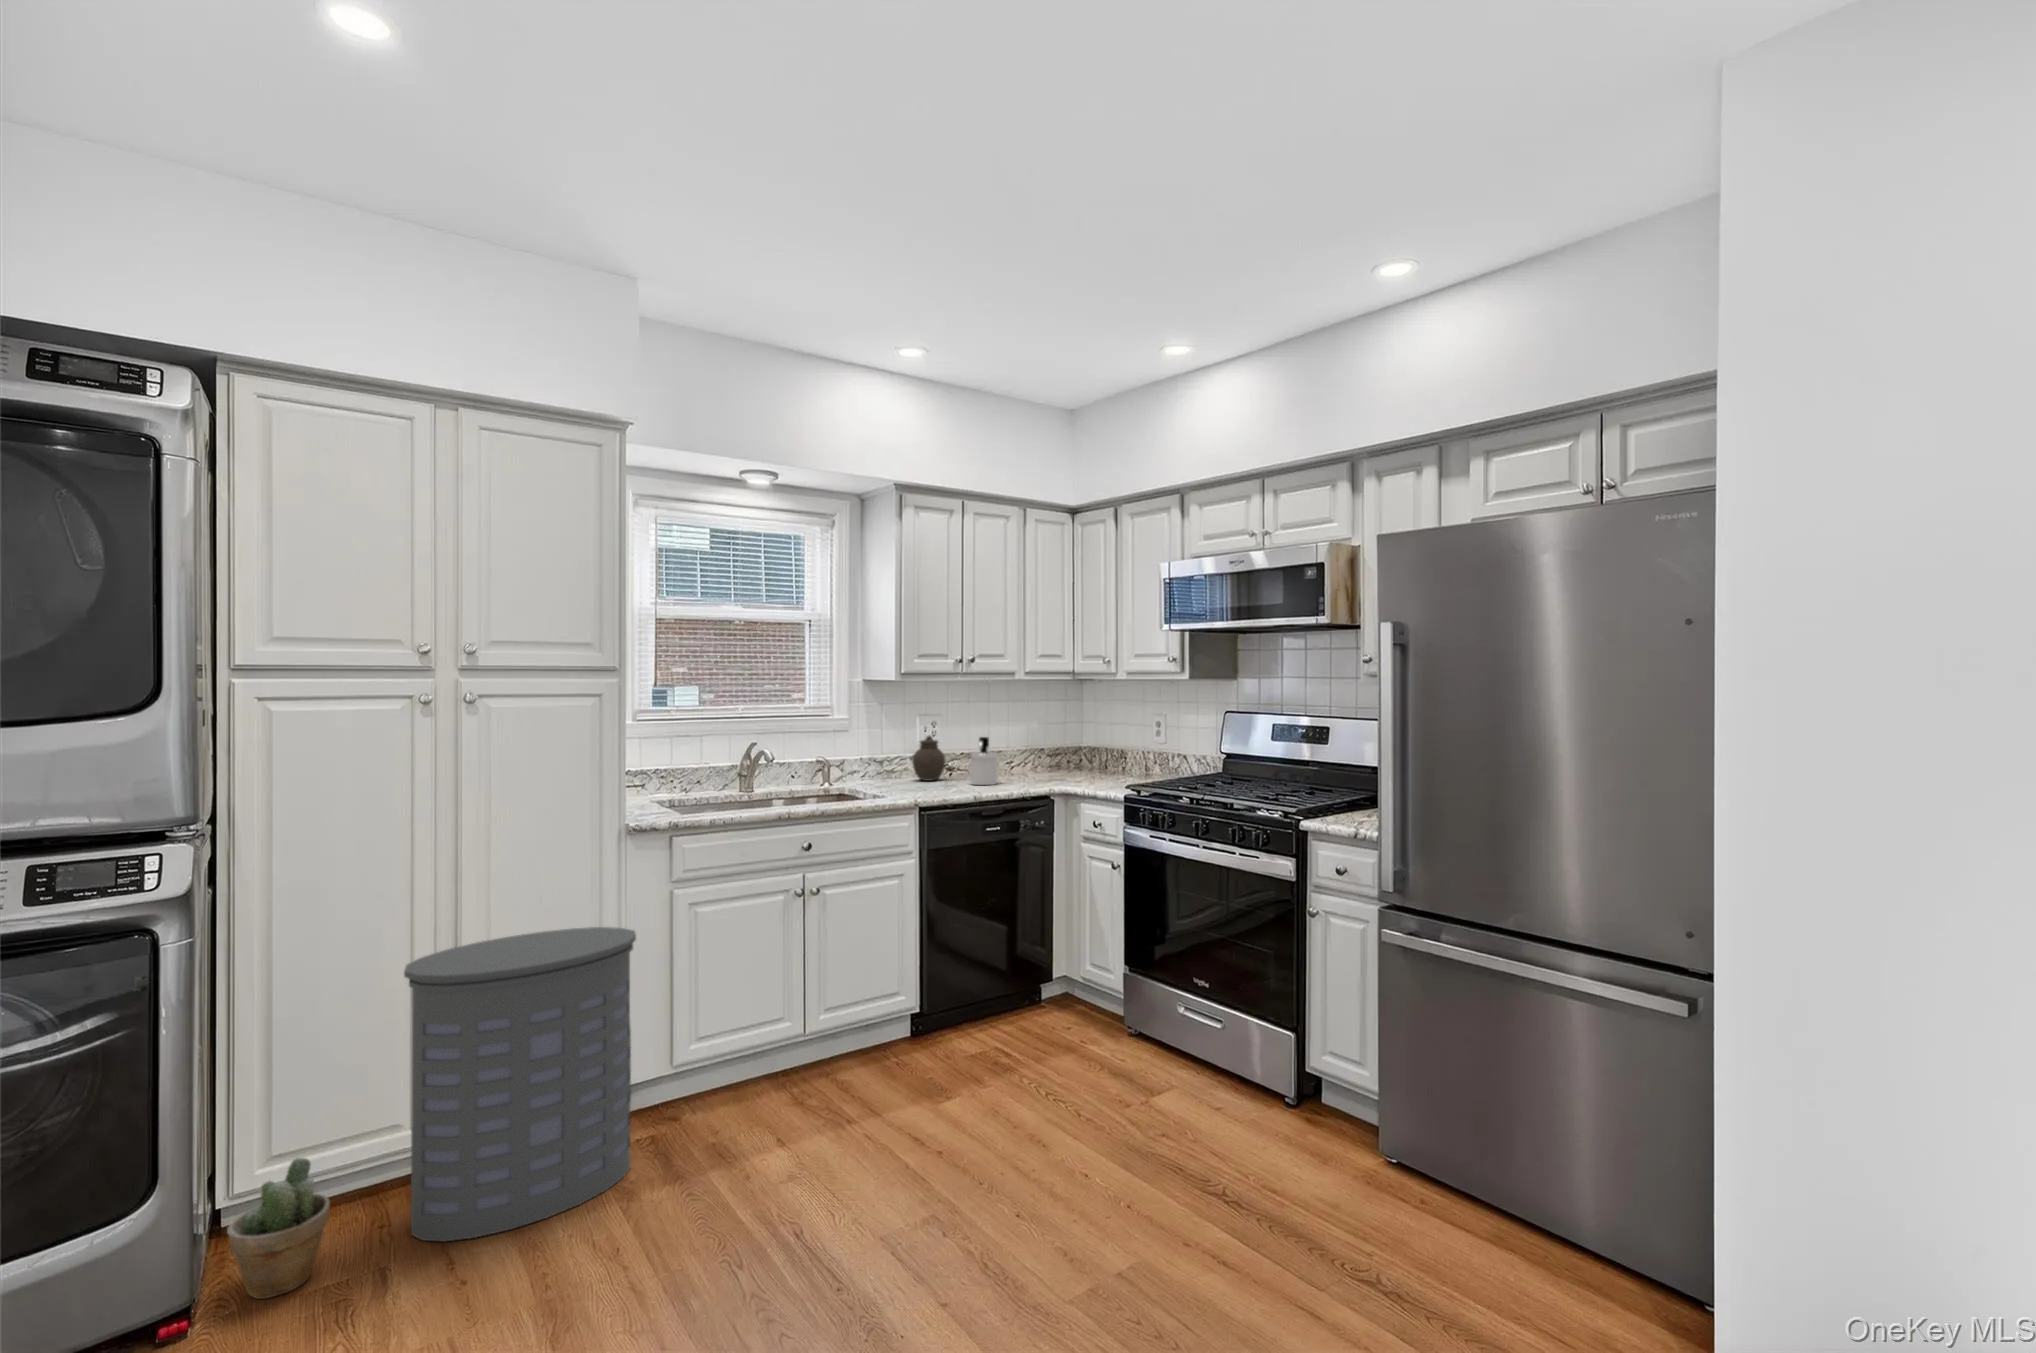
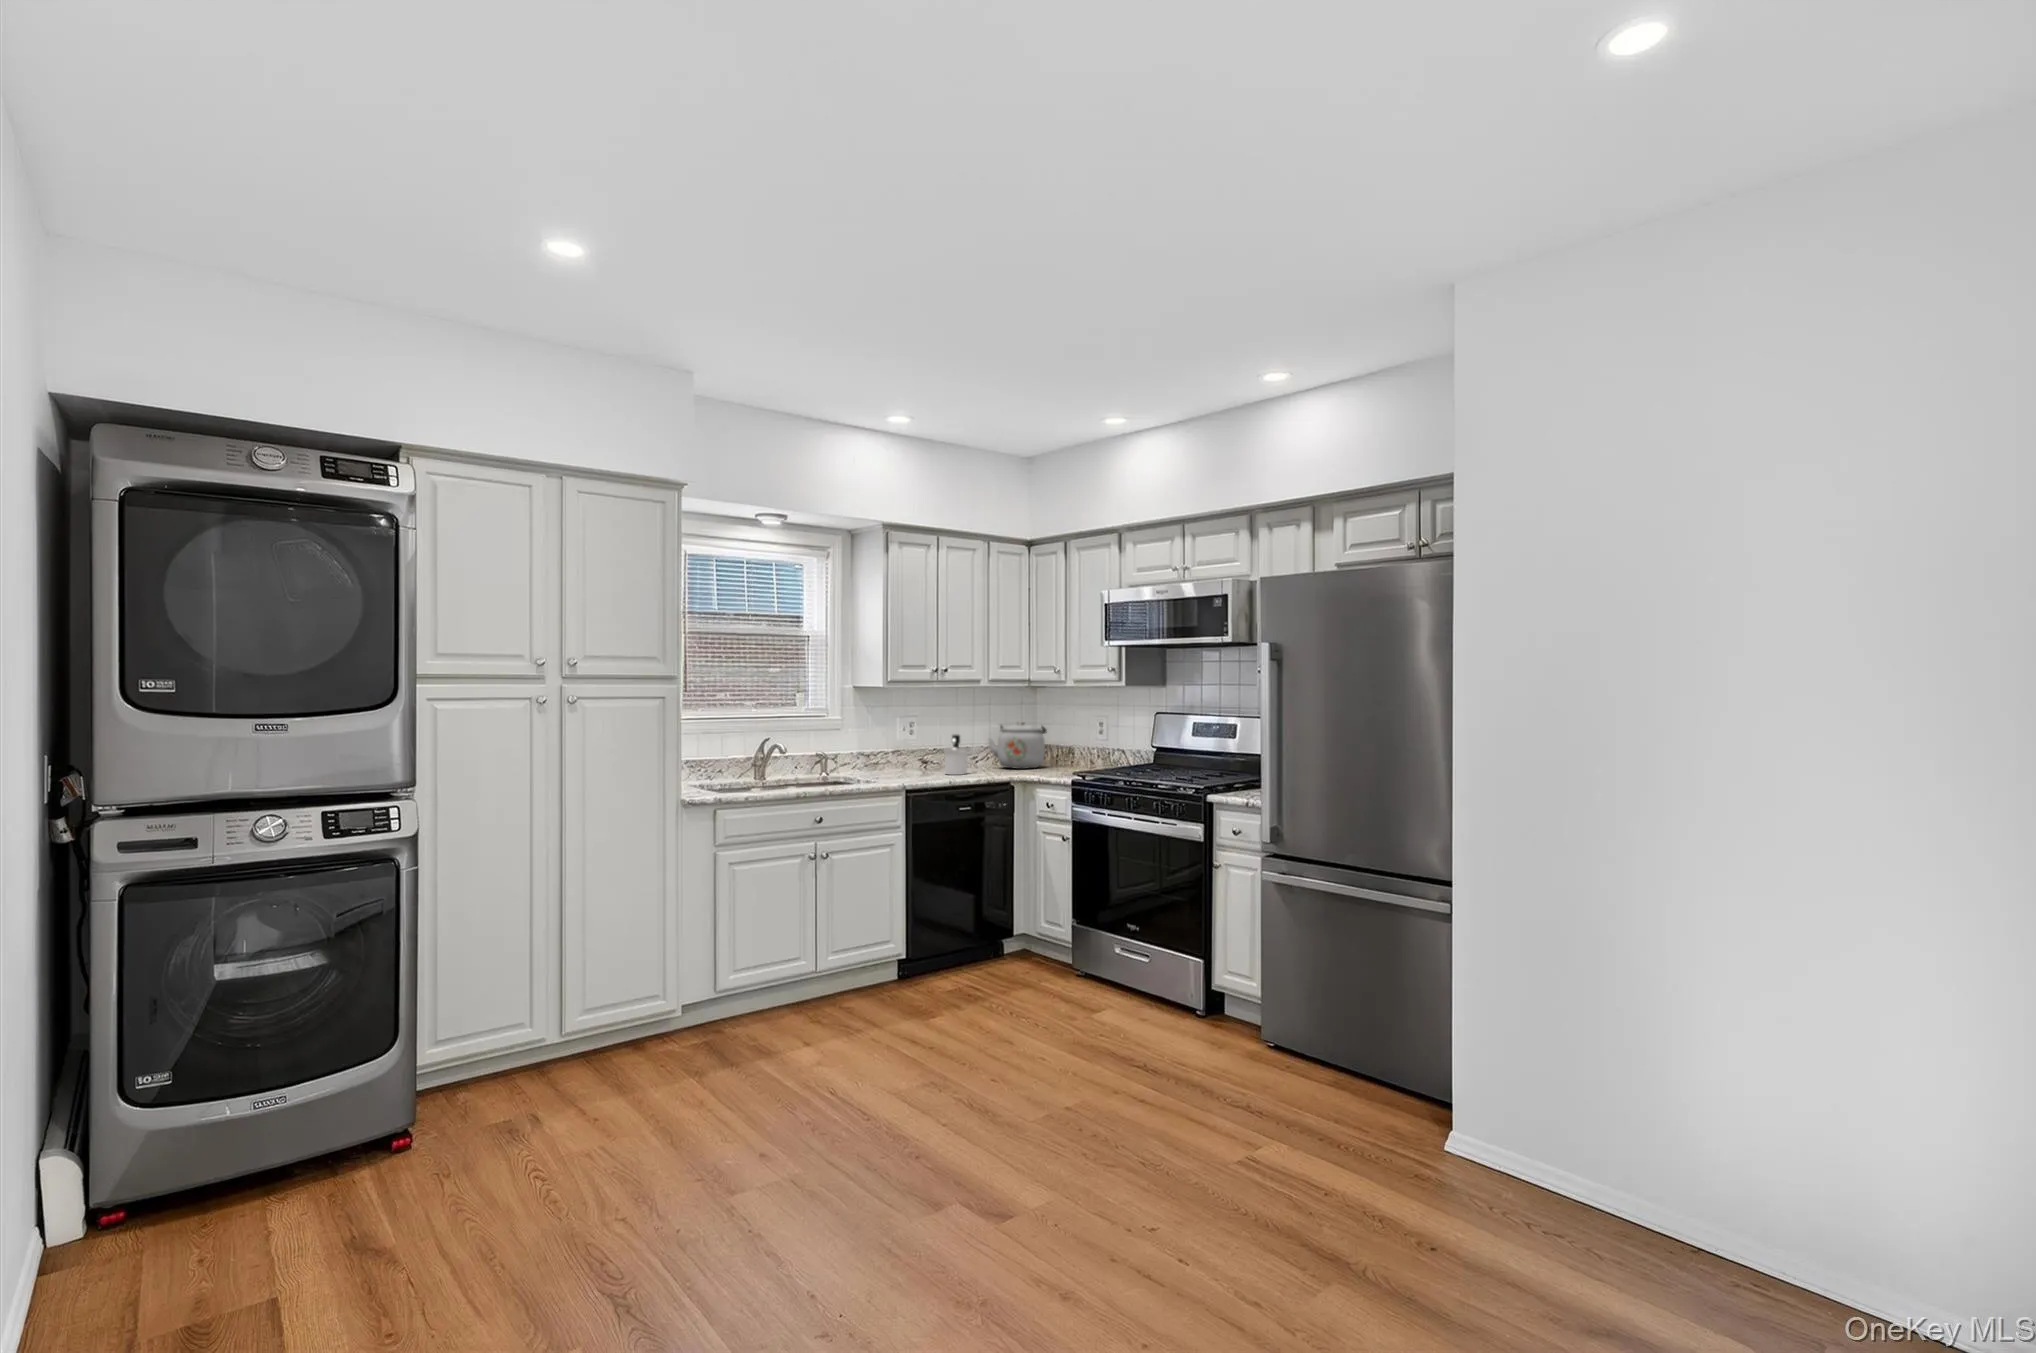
kettle: none [1023,721,1093,777] -> present [989,722,1047,769]
jar: present [912,736,945,781] -> none [894,734,922,772]
laundry hamper: present [404,927,636,1242] -> none [539,877,701,1099]
potted plant: present [227,1158,330,1299] -> none [428,1035,496,1130]

